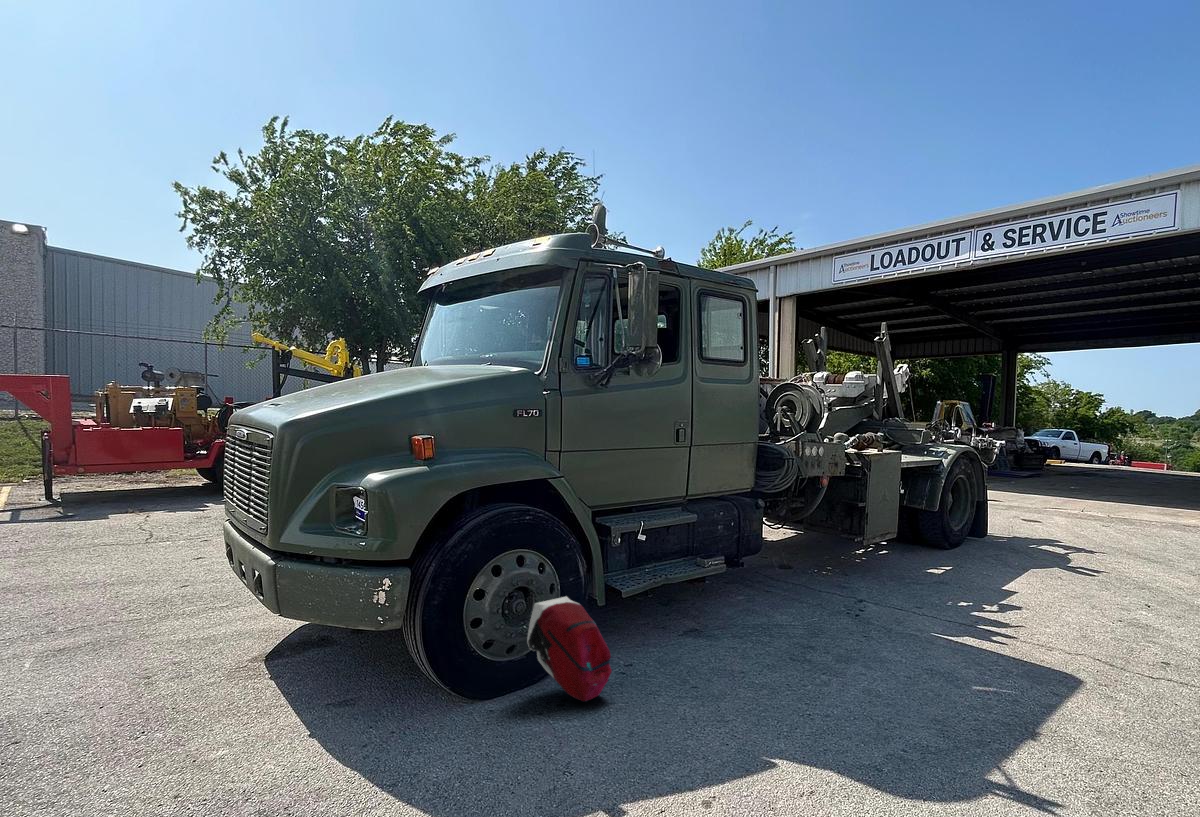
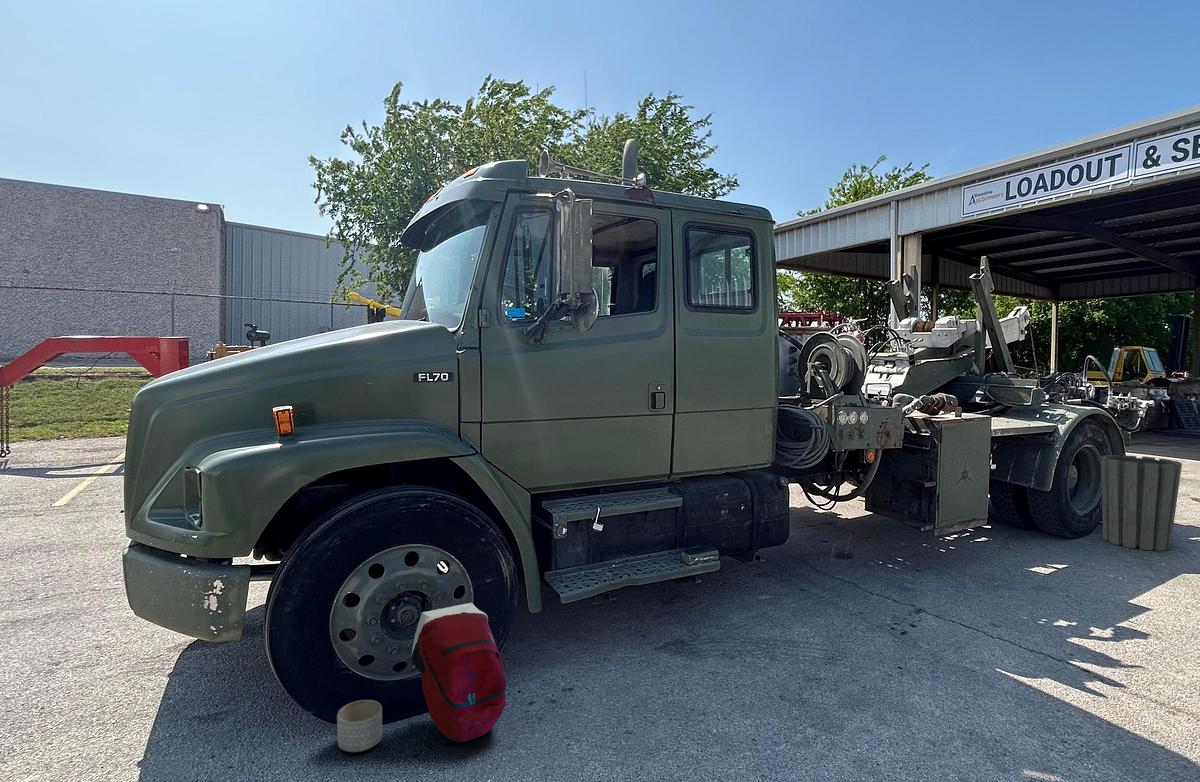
trash can: none [973,486,1031,561] -> present [1101,455,1182,551]
planter: none [482,677,518,716] -> present [337,700,382,752]

